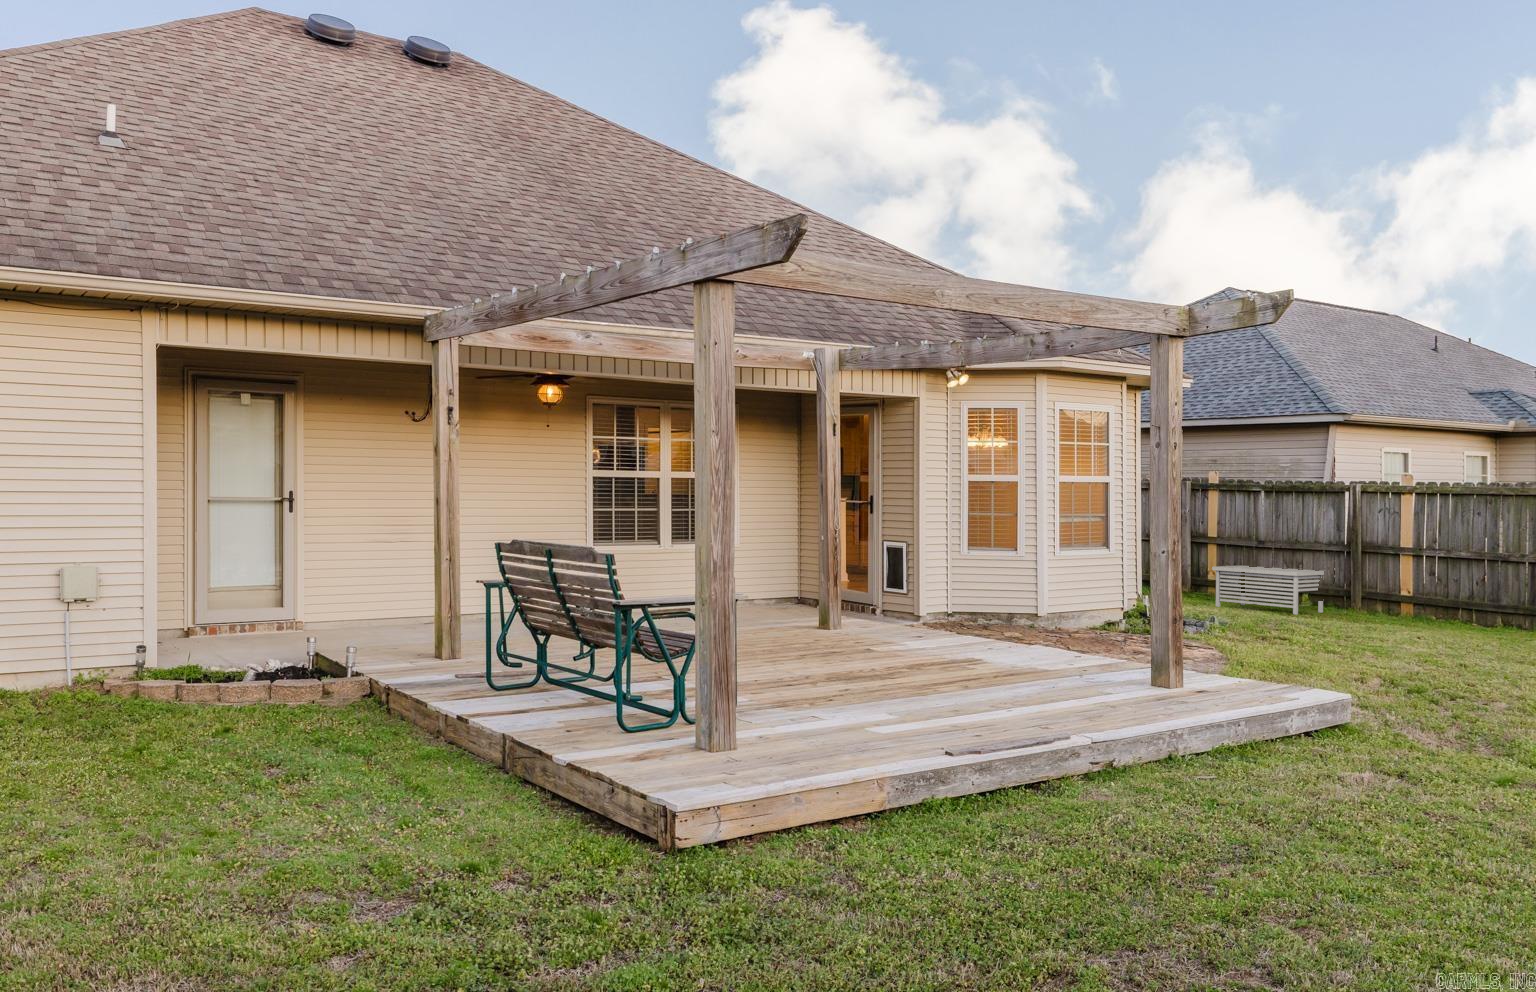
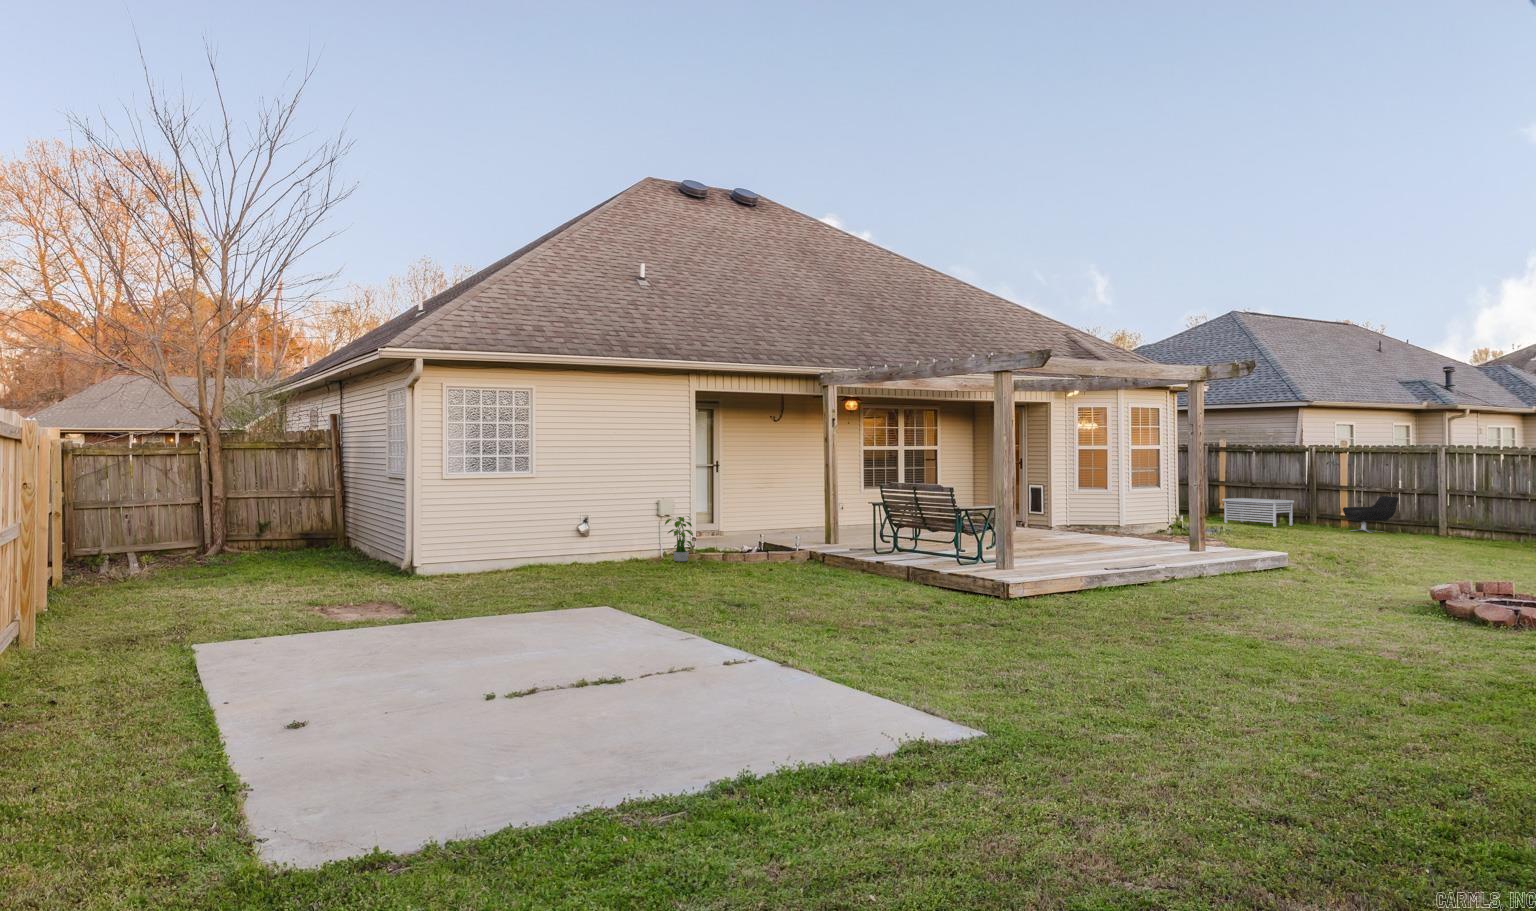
lounge chair: none [1406,566,1497,629] -> present [1343,496,1398,533]
potted plant: none [44,603,118,705] -> present [665,516,693,562]

